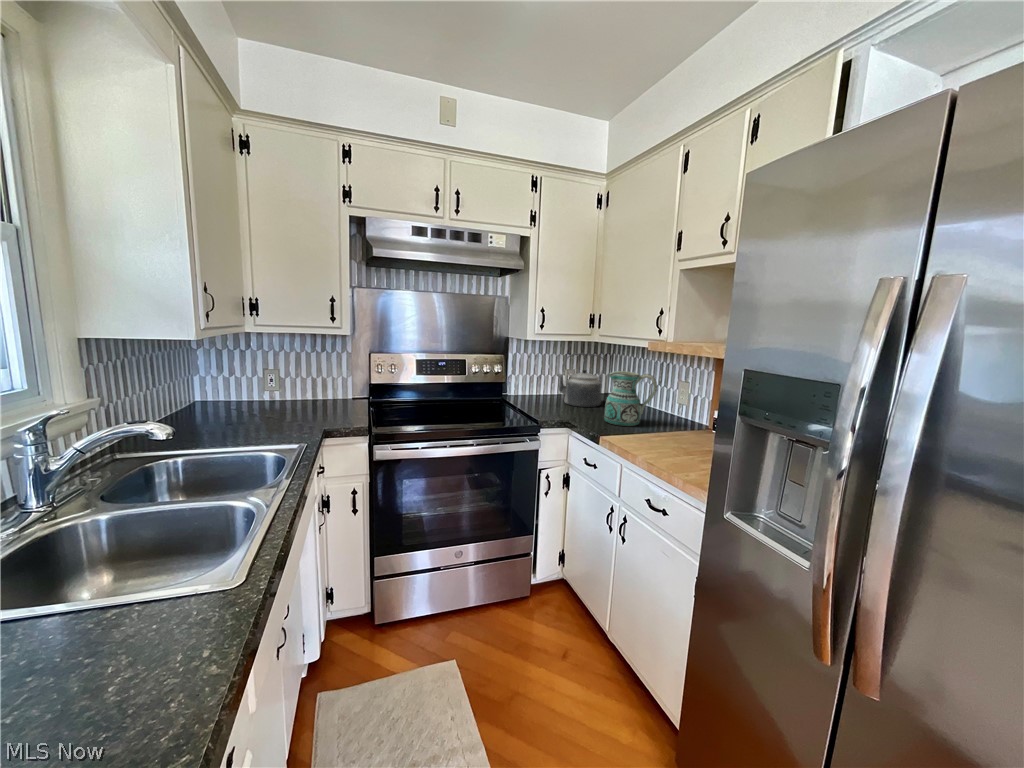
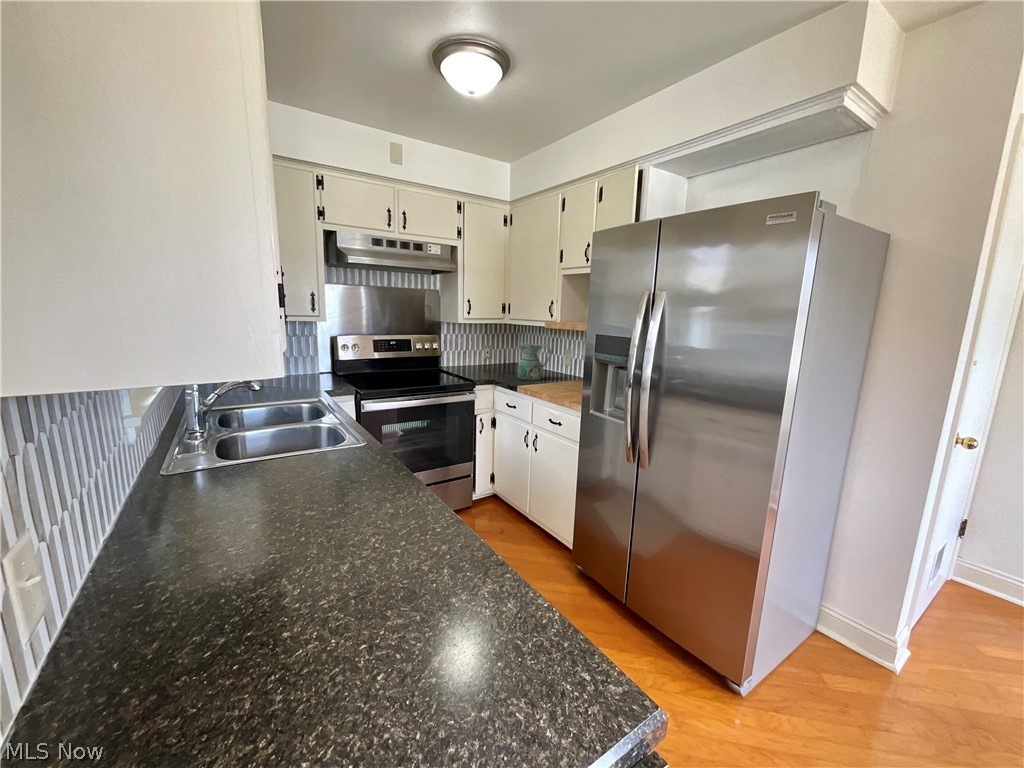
kettle: present [557,353,606,407] -> none [479,333,515,372]

